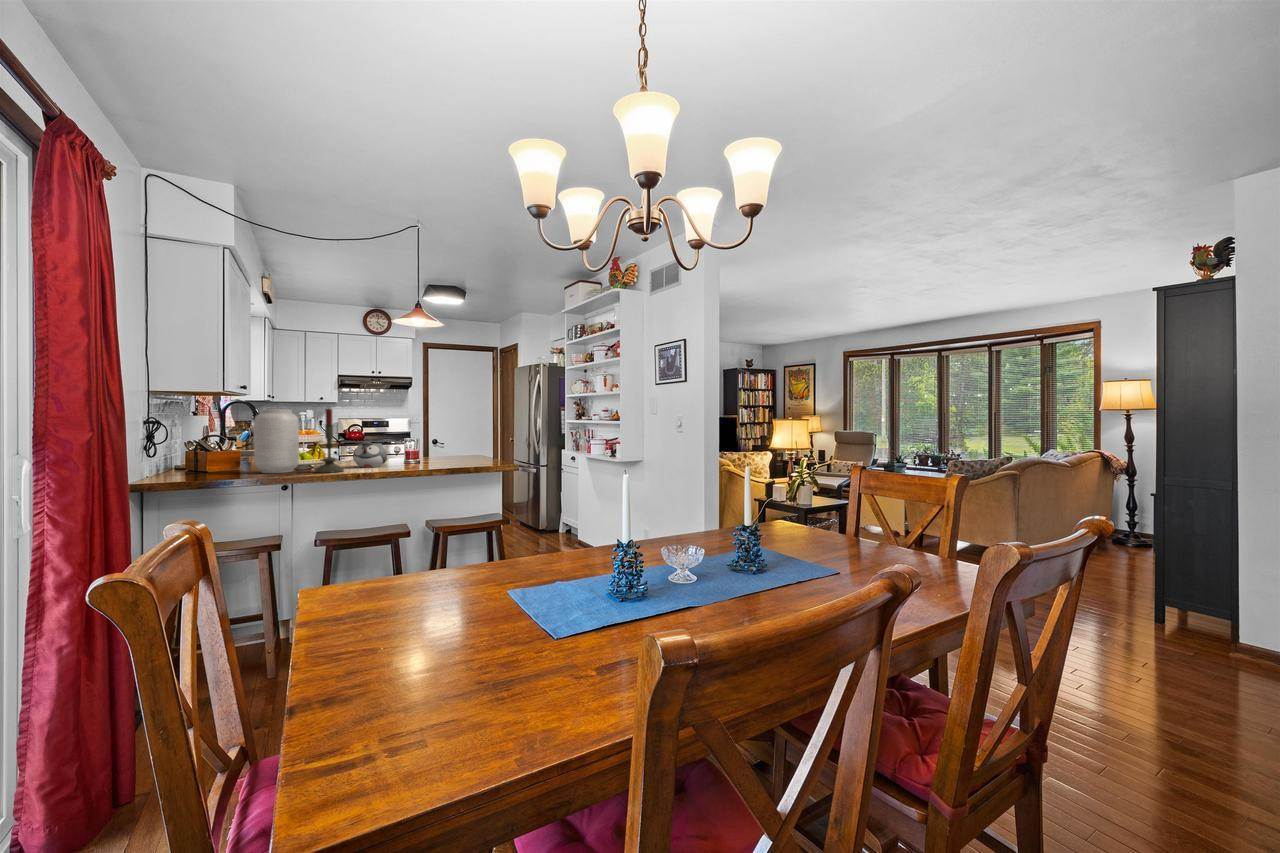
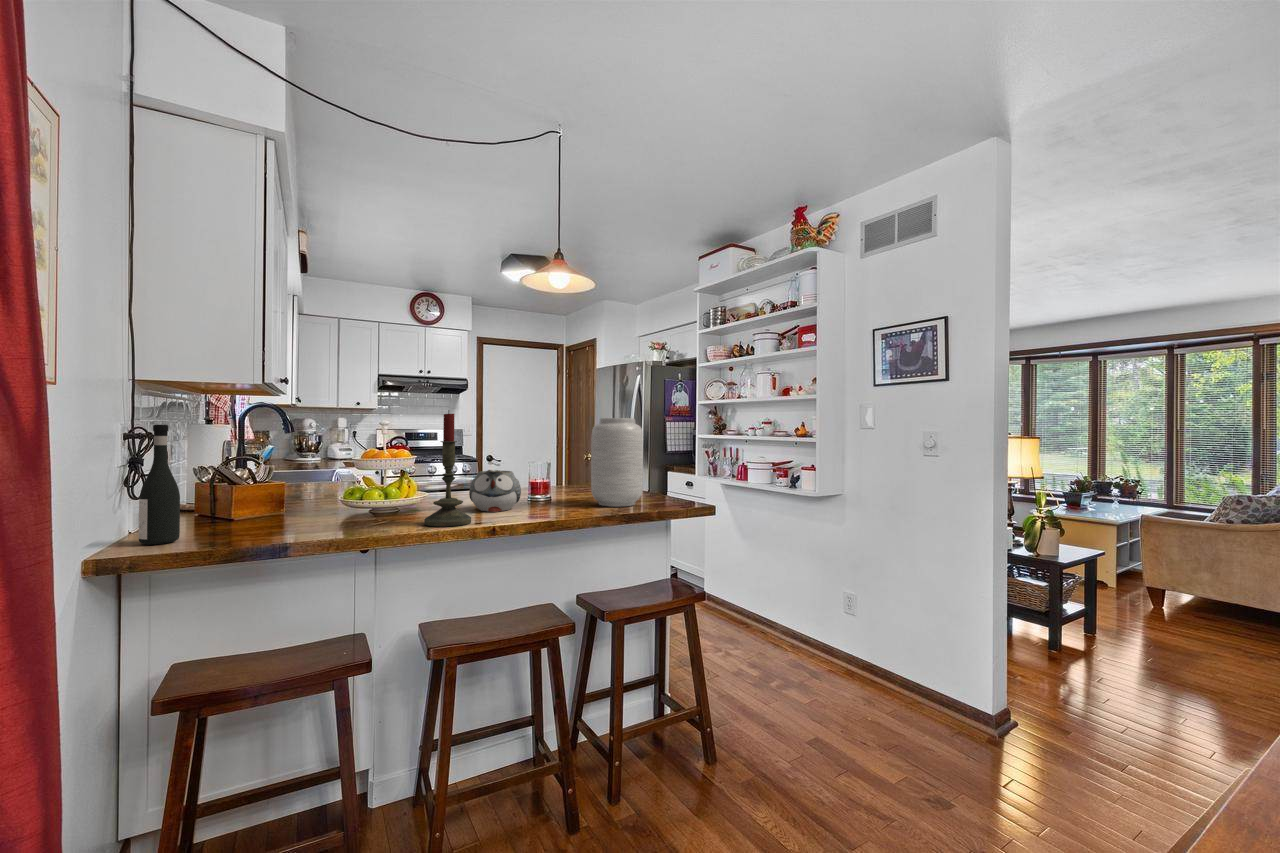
vase: present [254,410,299,473] -> present [591,418,643,507]
wine bottle: none [153,417,175,479] -> present [139,425,180,545]

